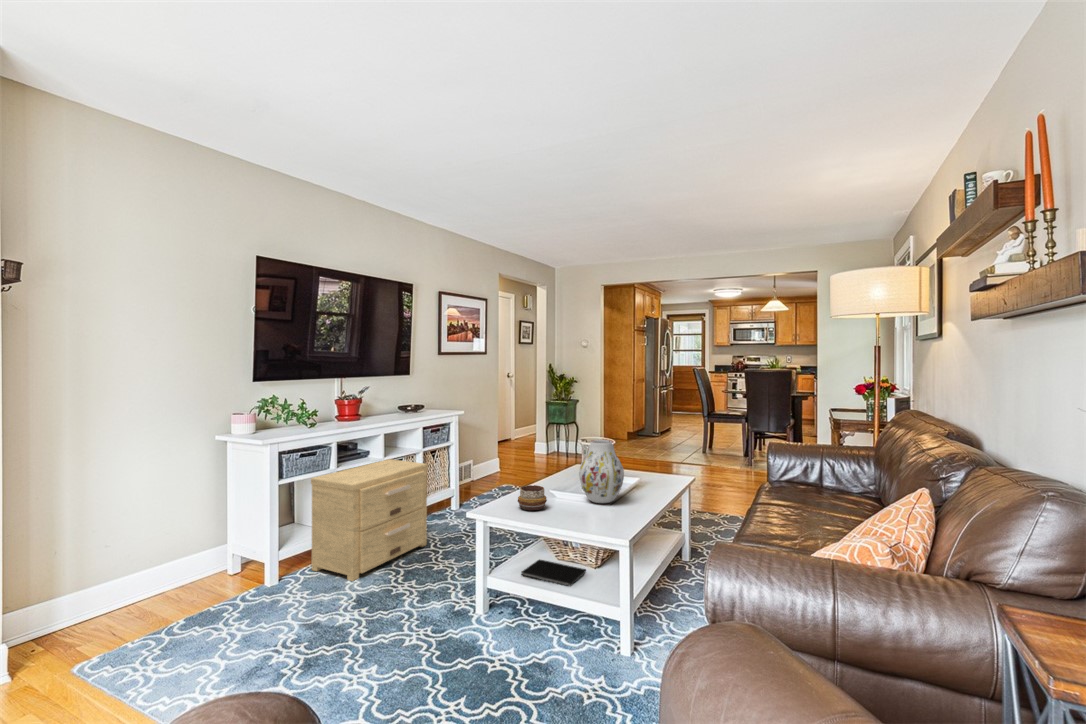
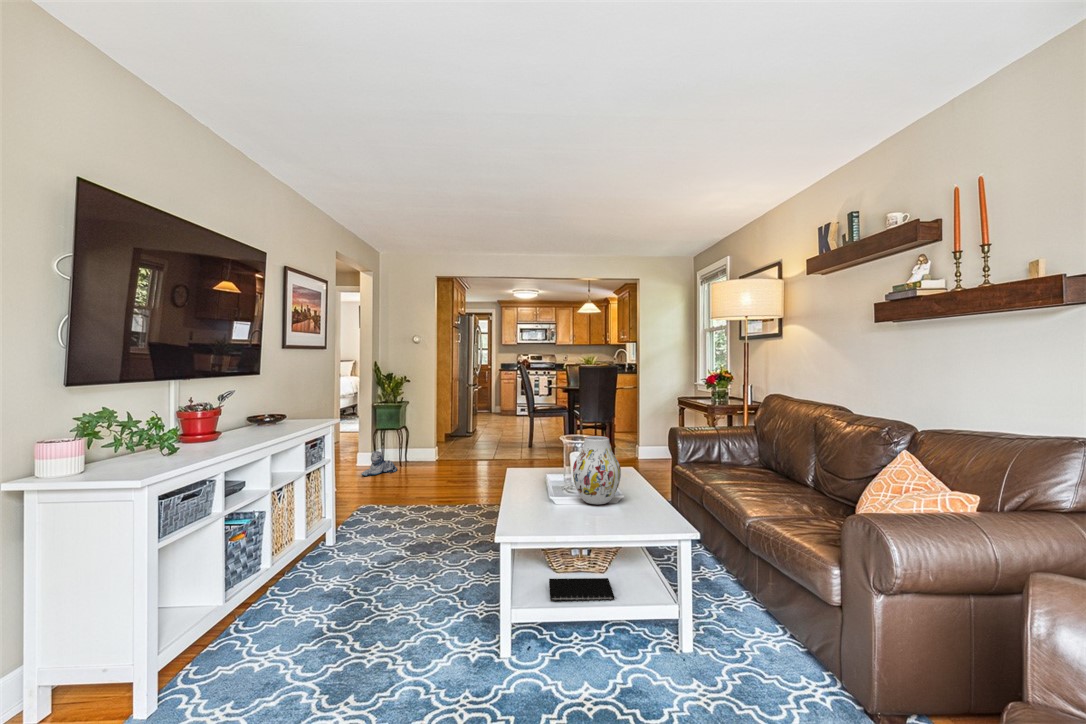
plush toy: none [528,442,562,463] -> present [361,451,398,476]
side table: present [311,459,428,581] -> none [196,488,342,671]
decorative bowl: present [518,485,547,510] -> none [529,494,563,524]

